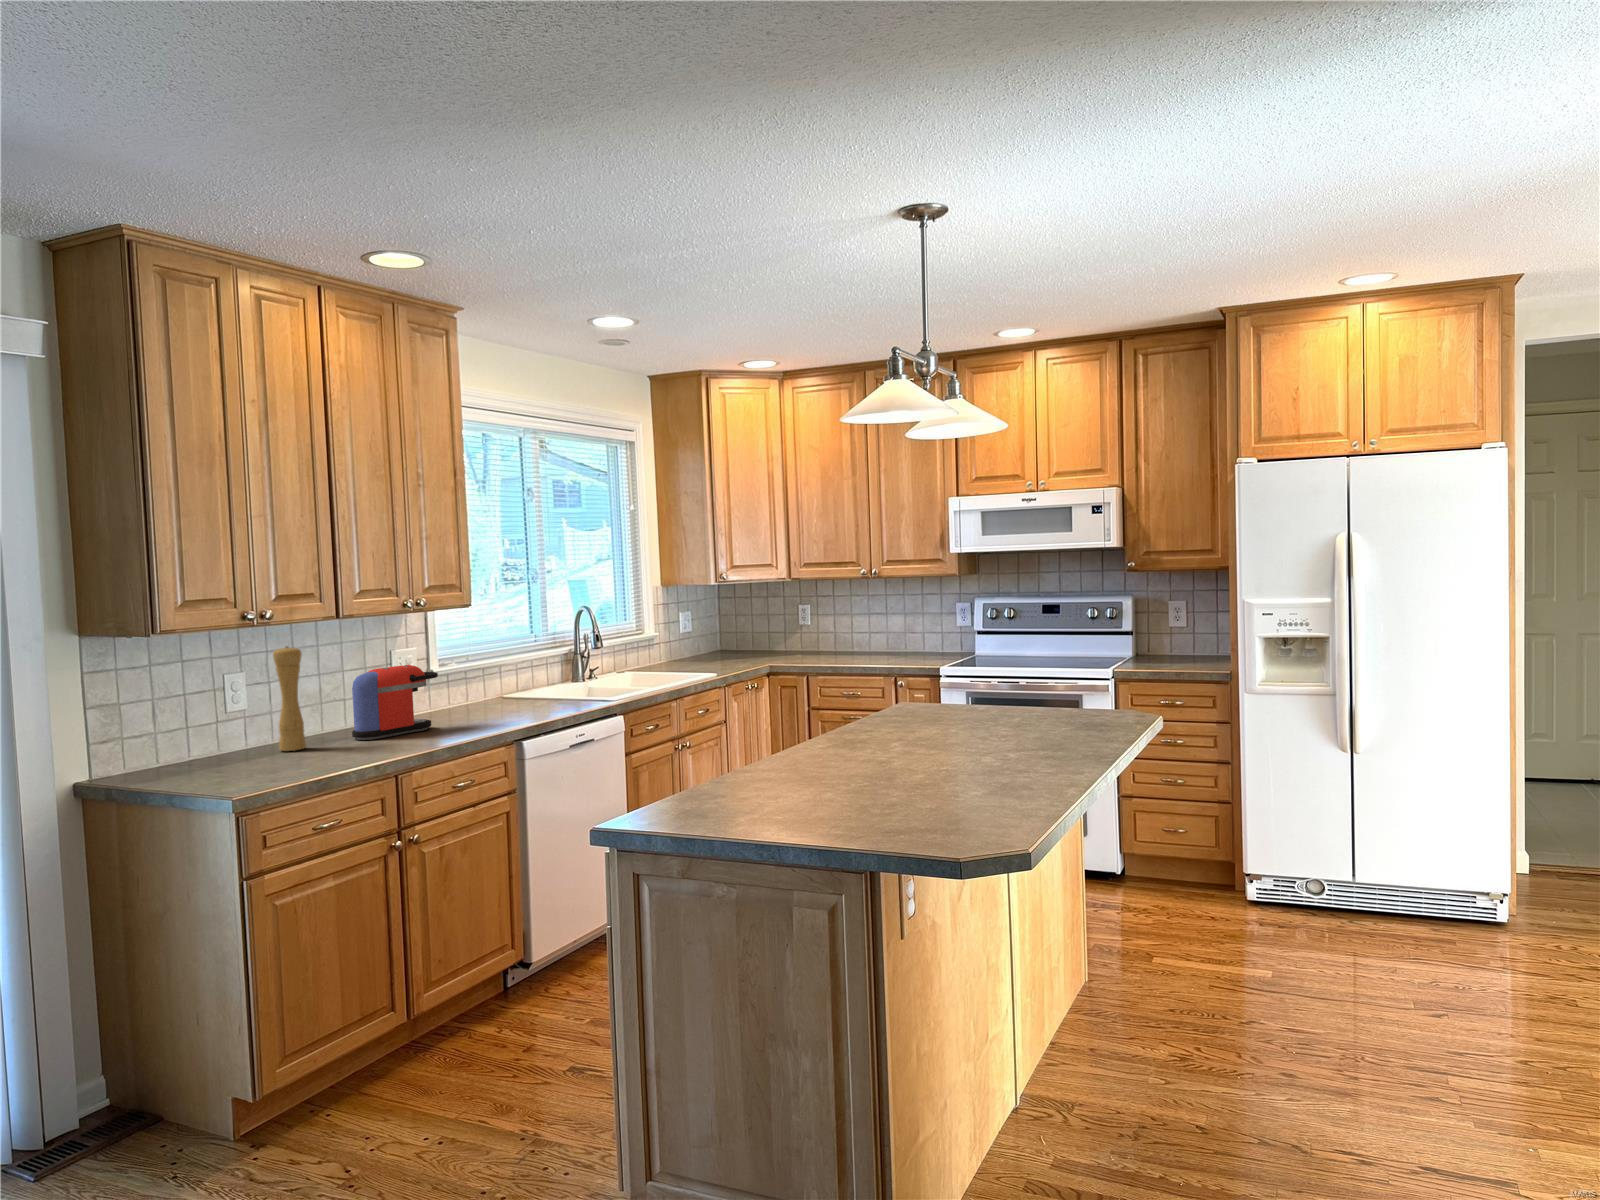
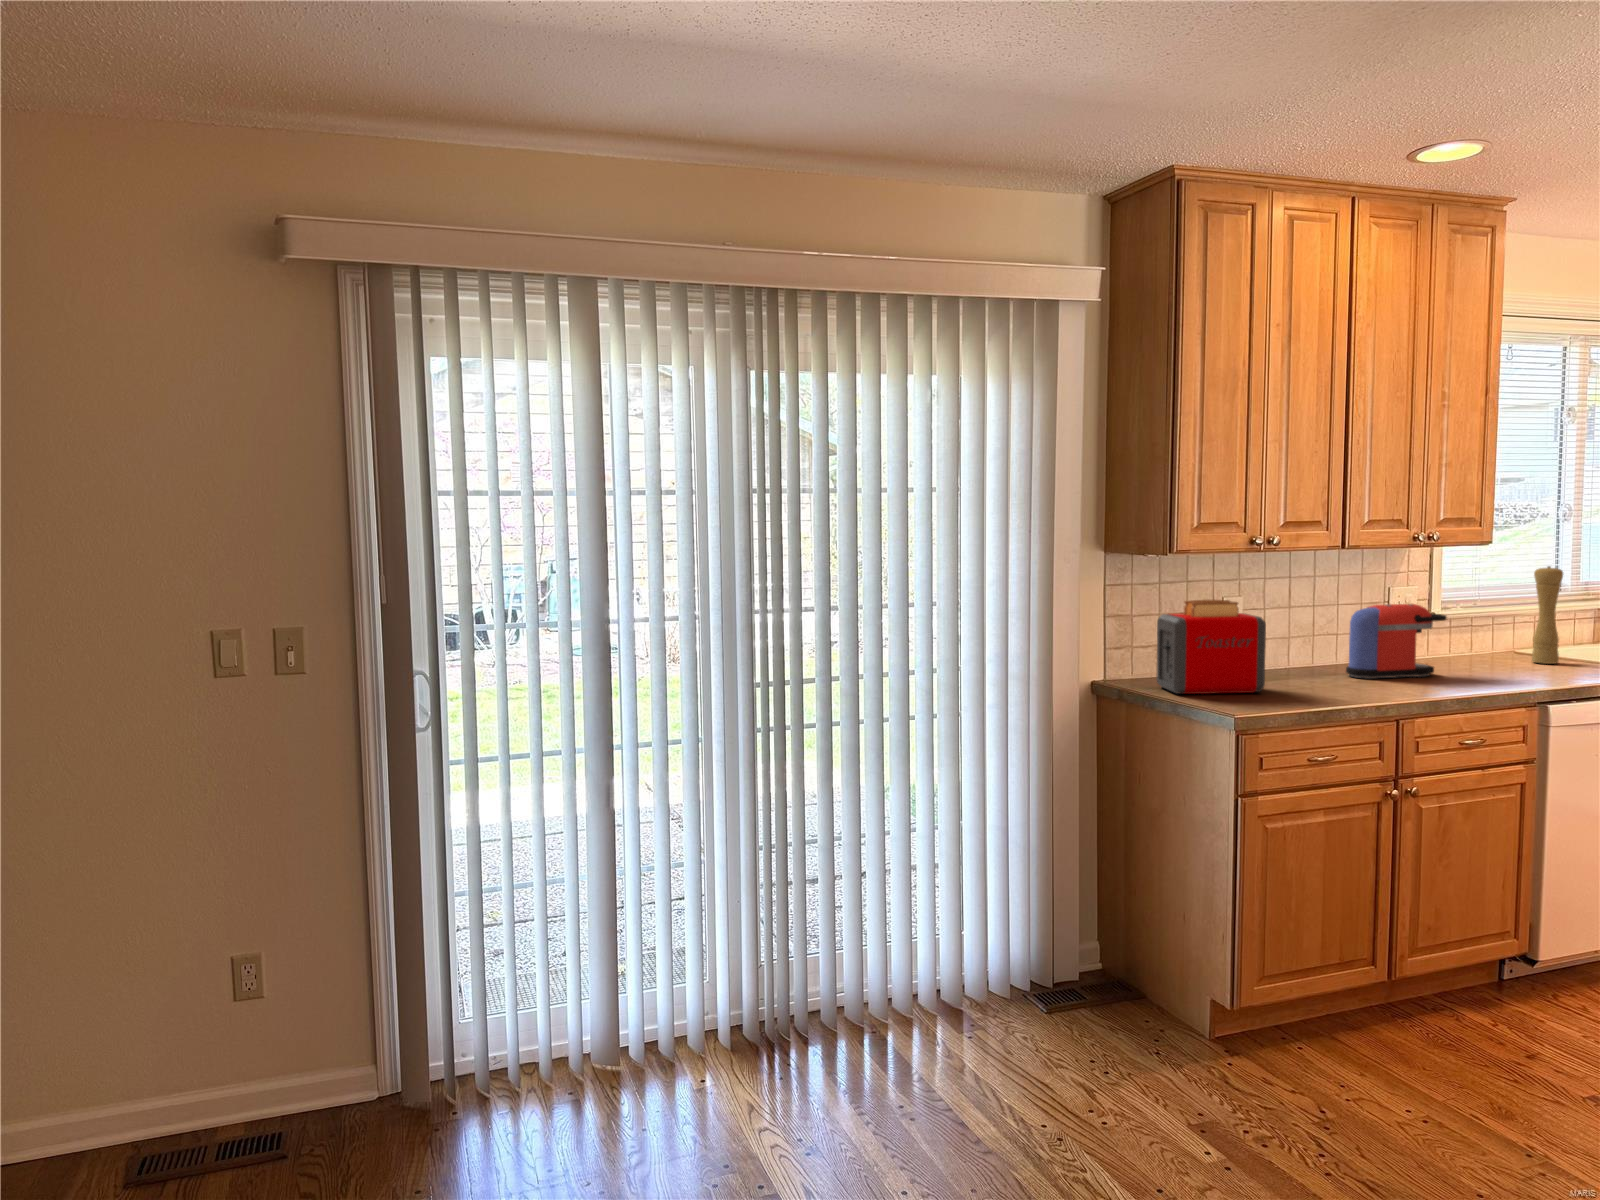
pepper mill: present [273,646,306,751] -> present [1532,566,1563,664]
toaster: none [145,679,267,784] -> present [1156,600,1266,694]

